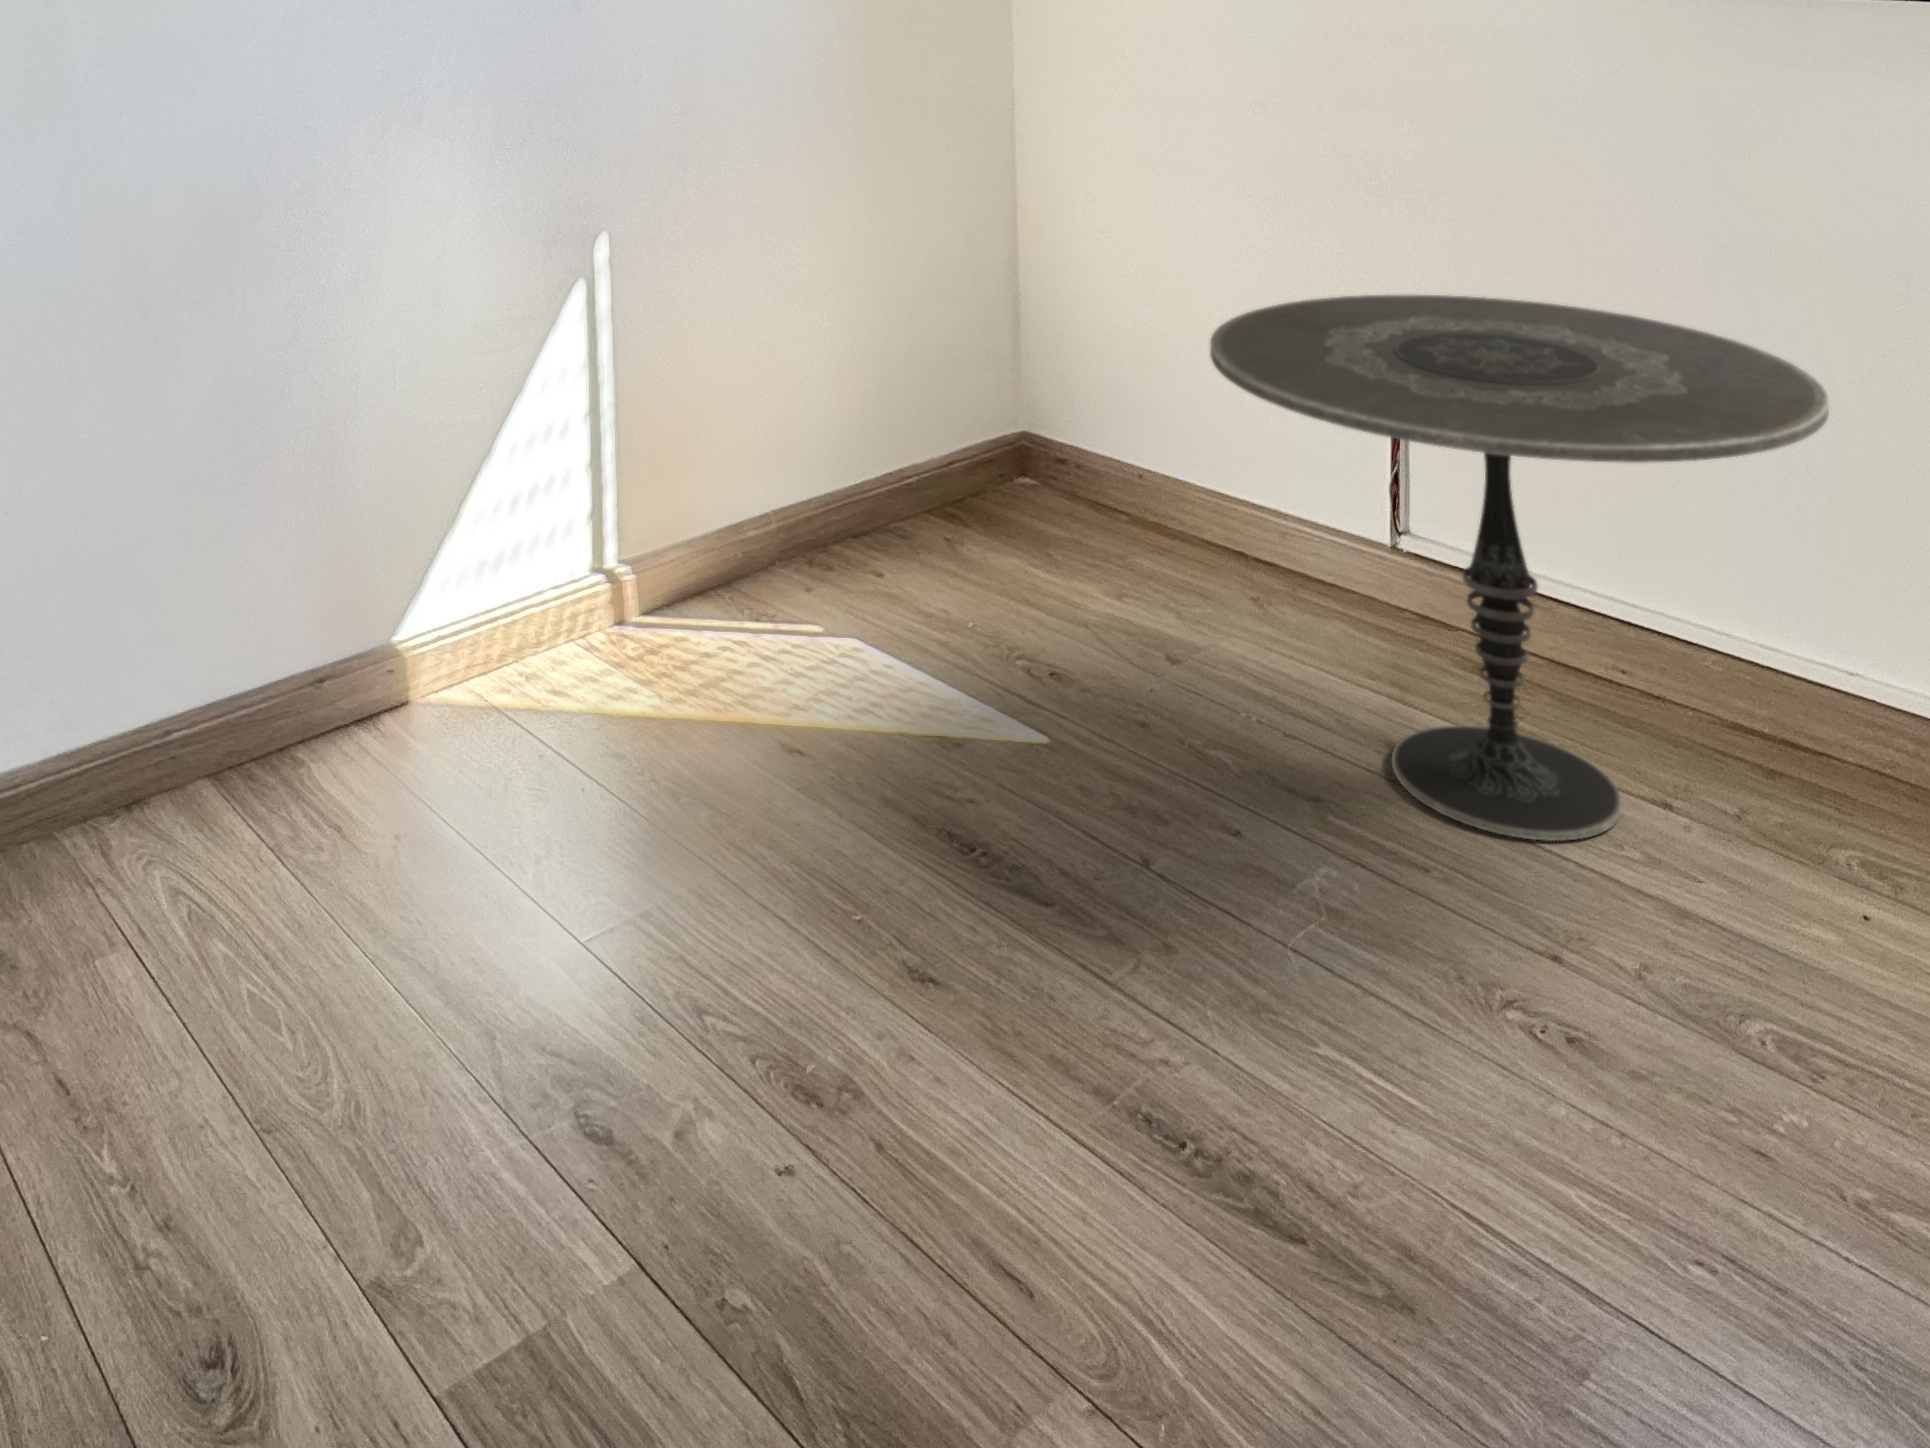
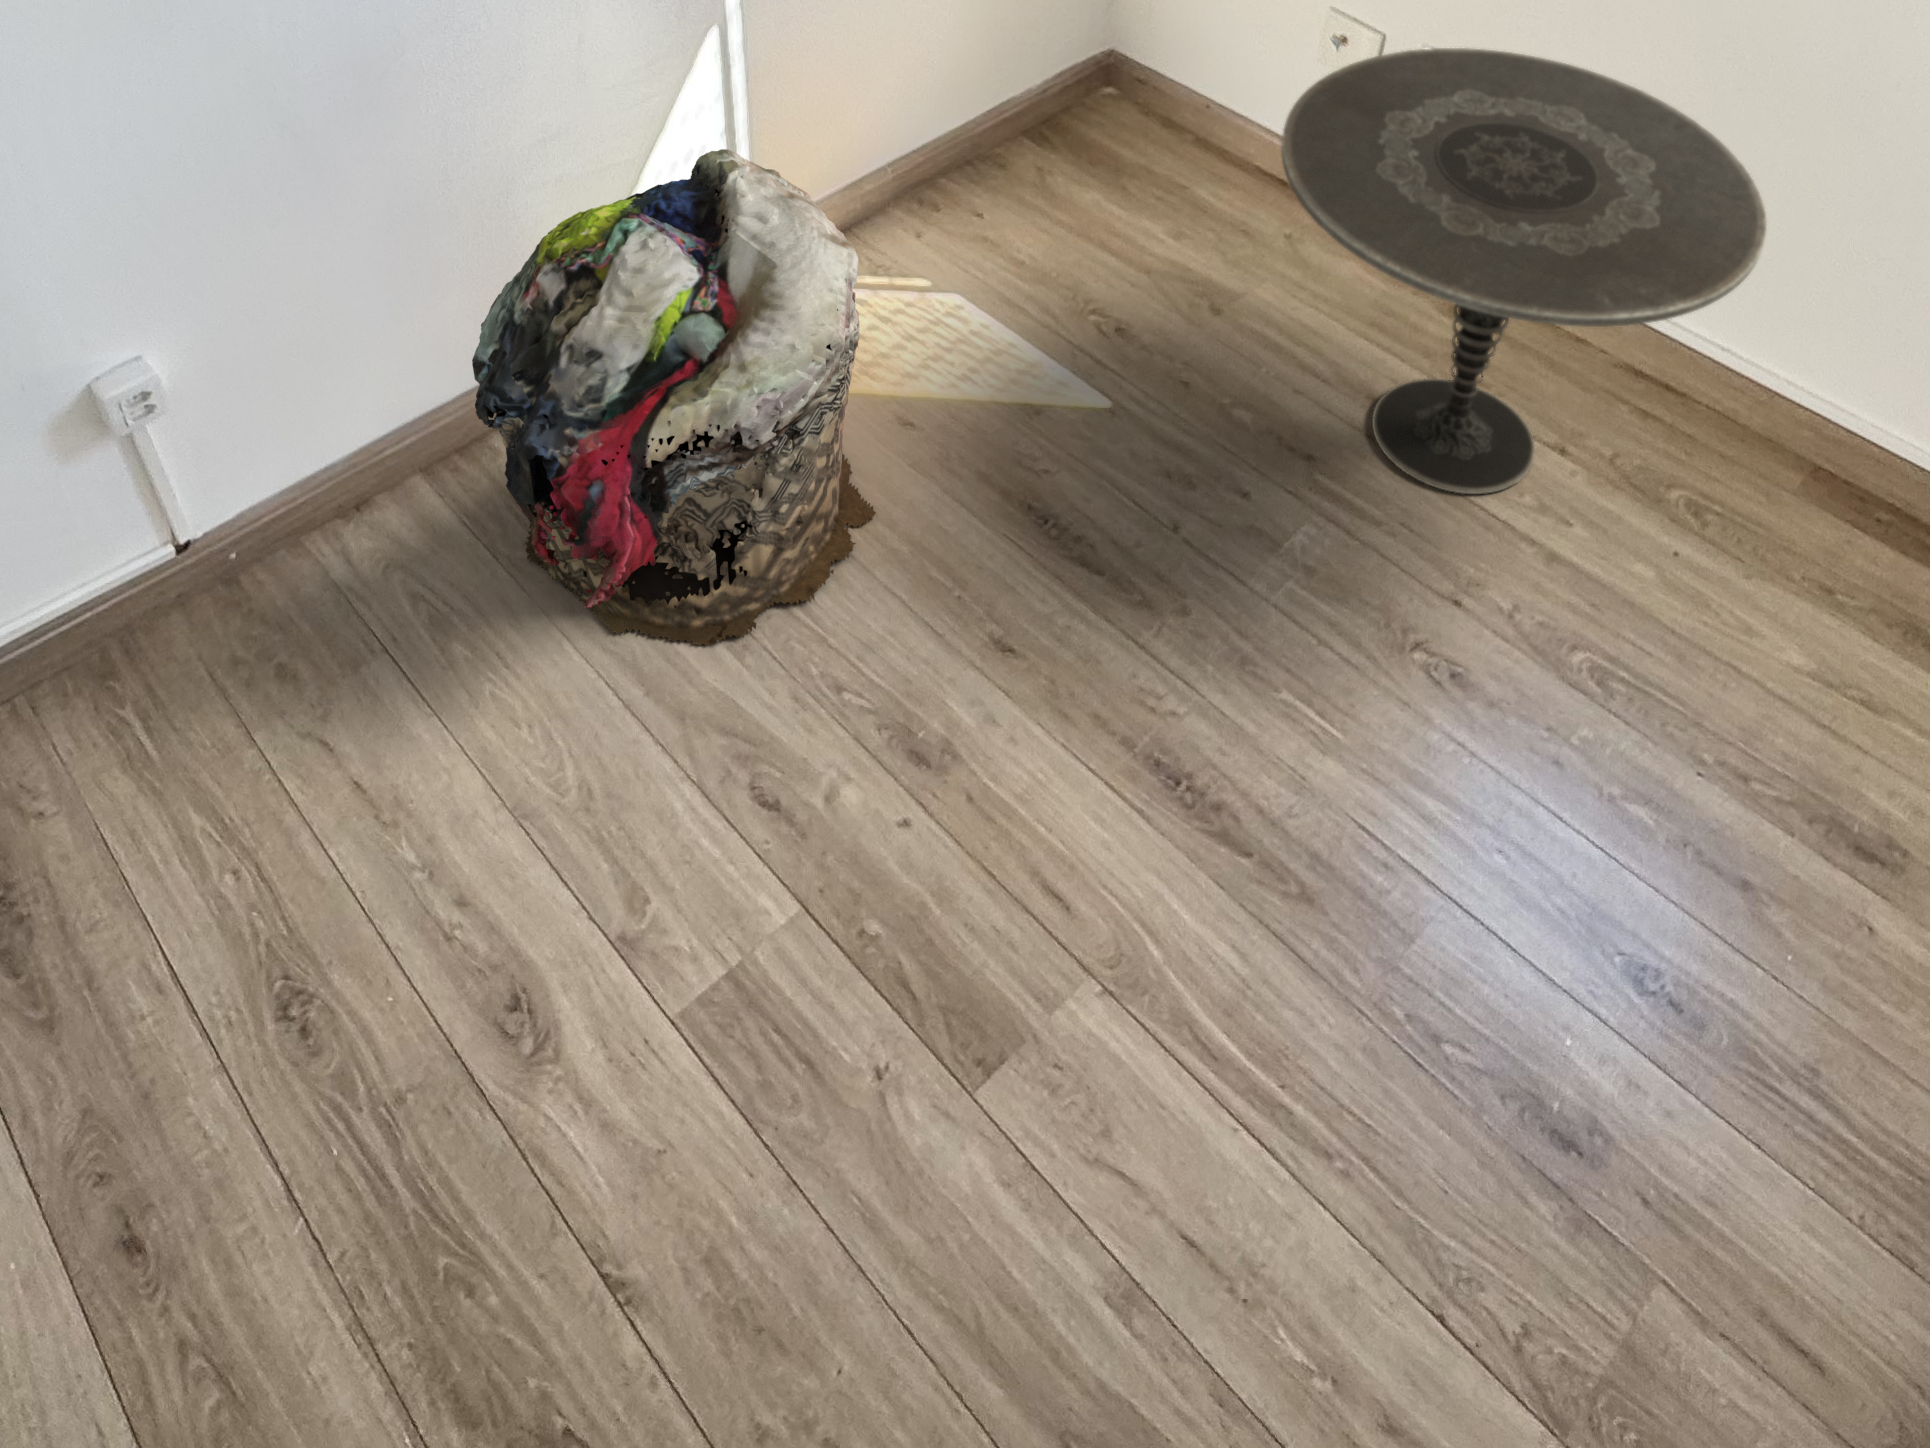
laundry basket: none [279,370,753,957] -> present [472,149,876,646]

